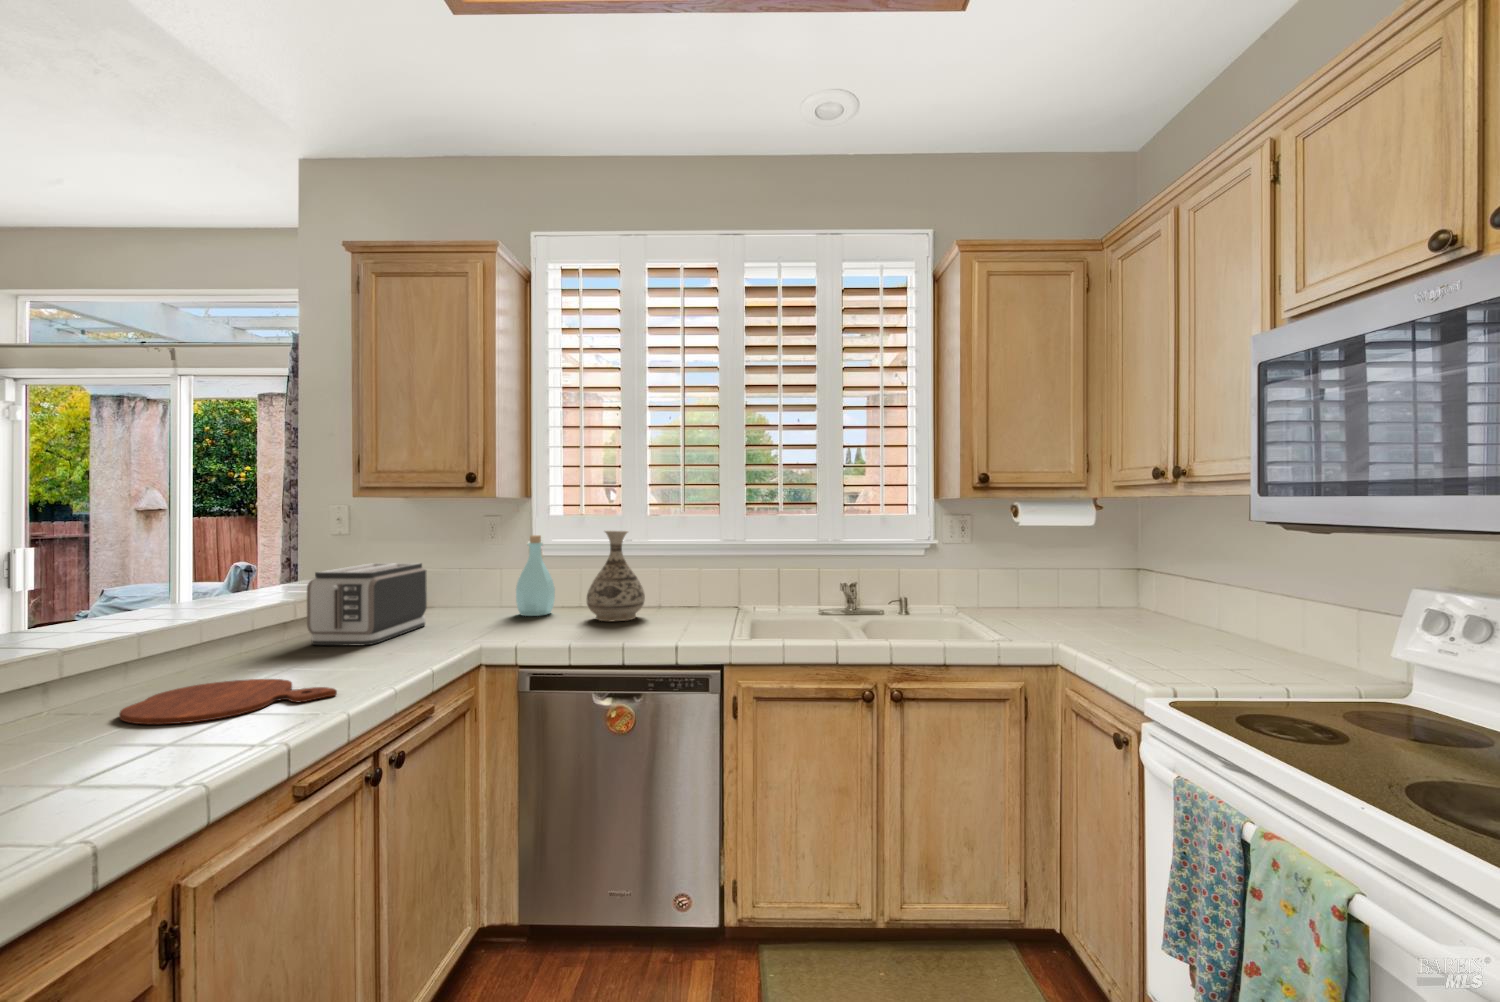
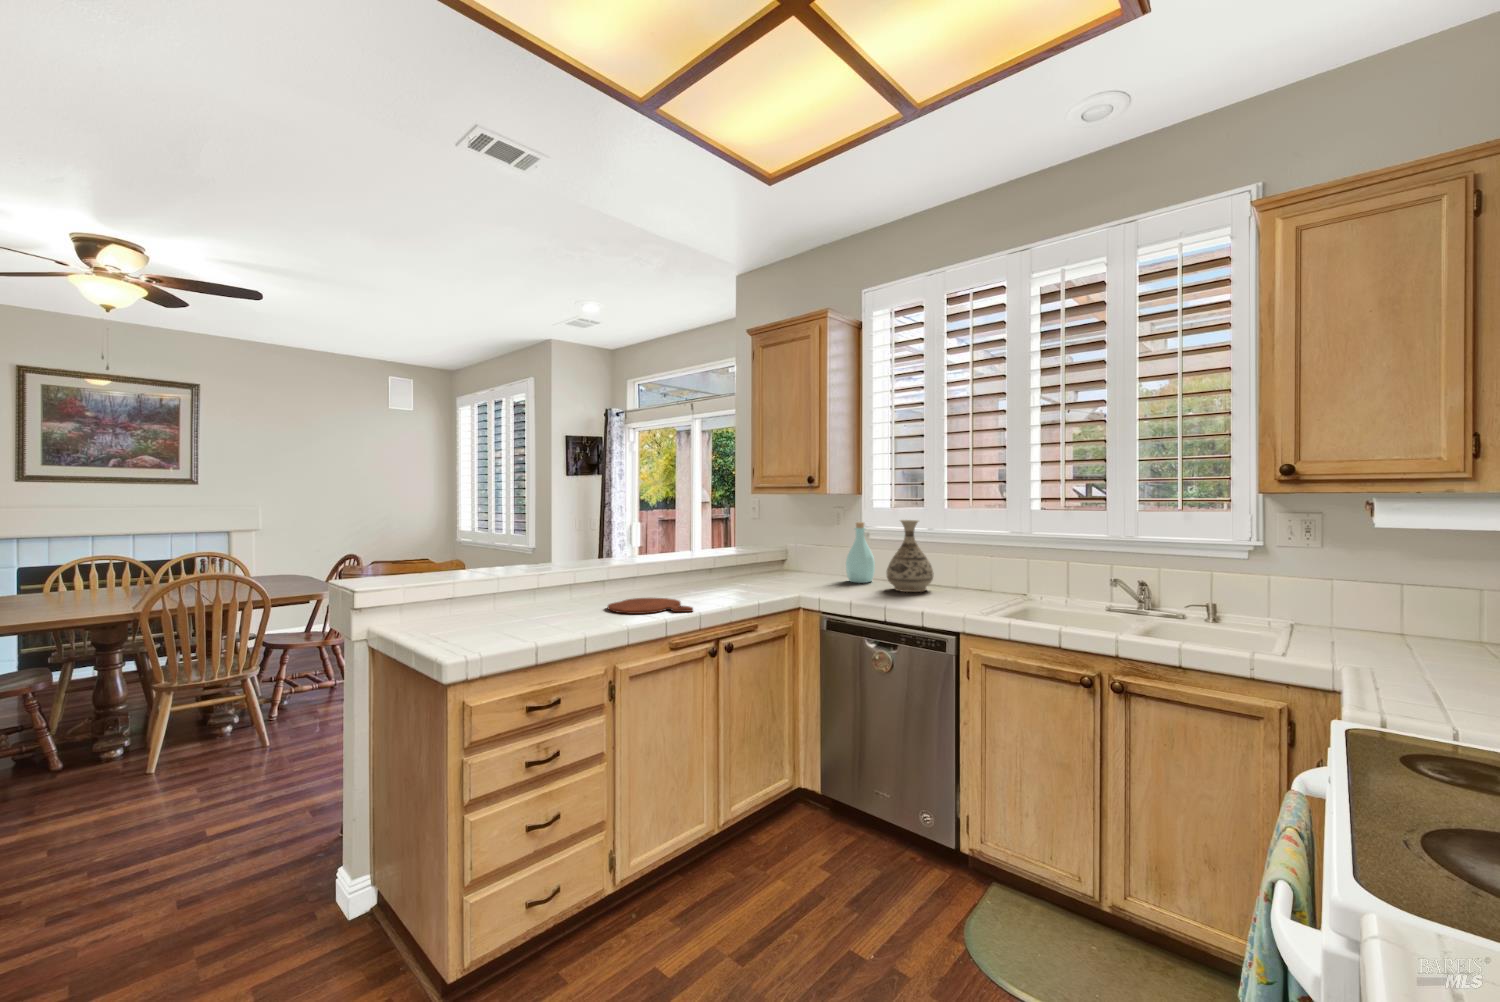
toaster: present [307,563,427,646] -> none [713,538,785,589]

